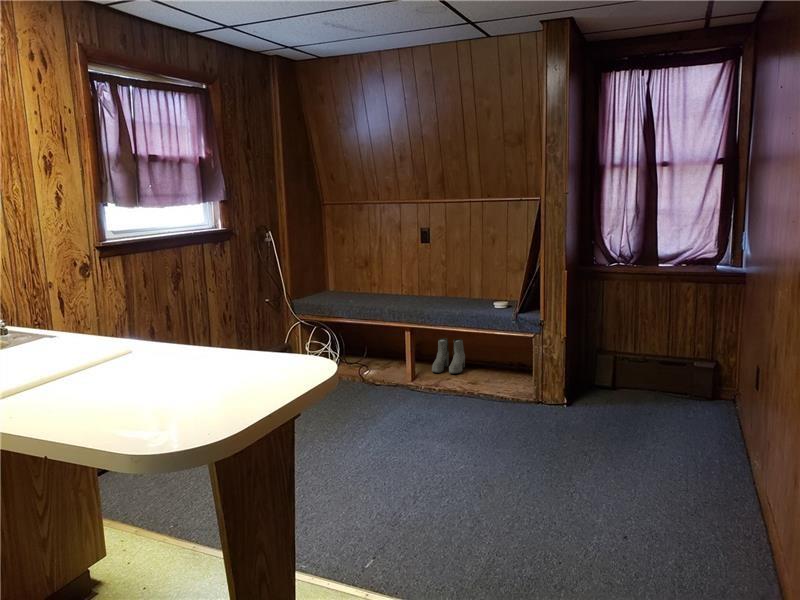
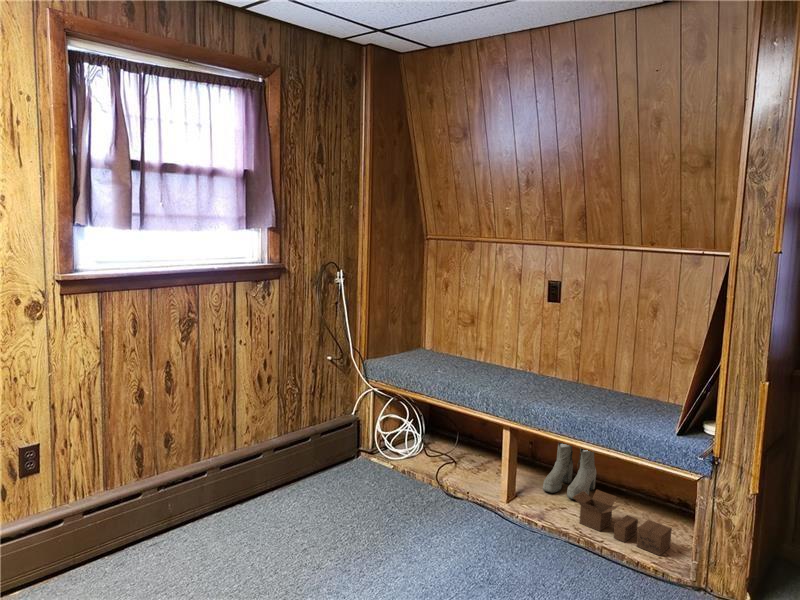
cardboard box: none [456,362,519,392] -> present [573,490,672,556]

